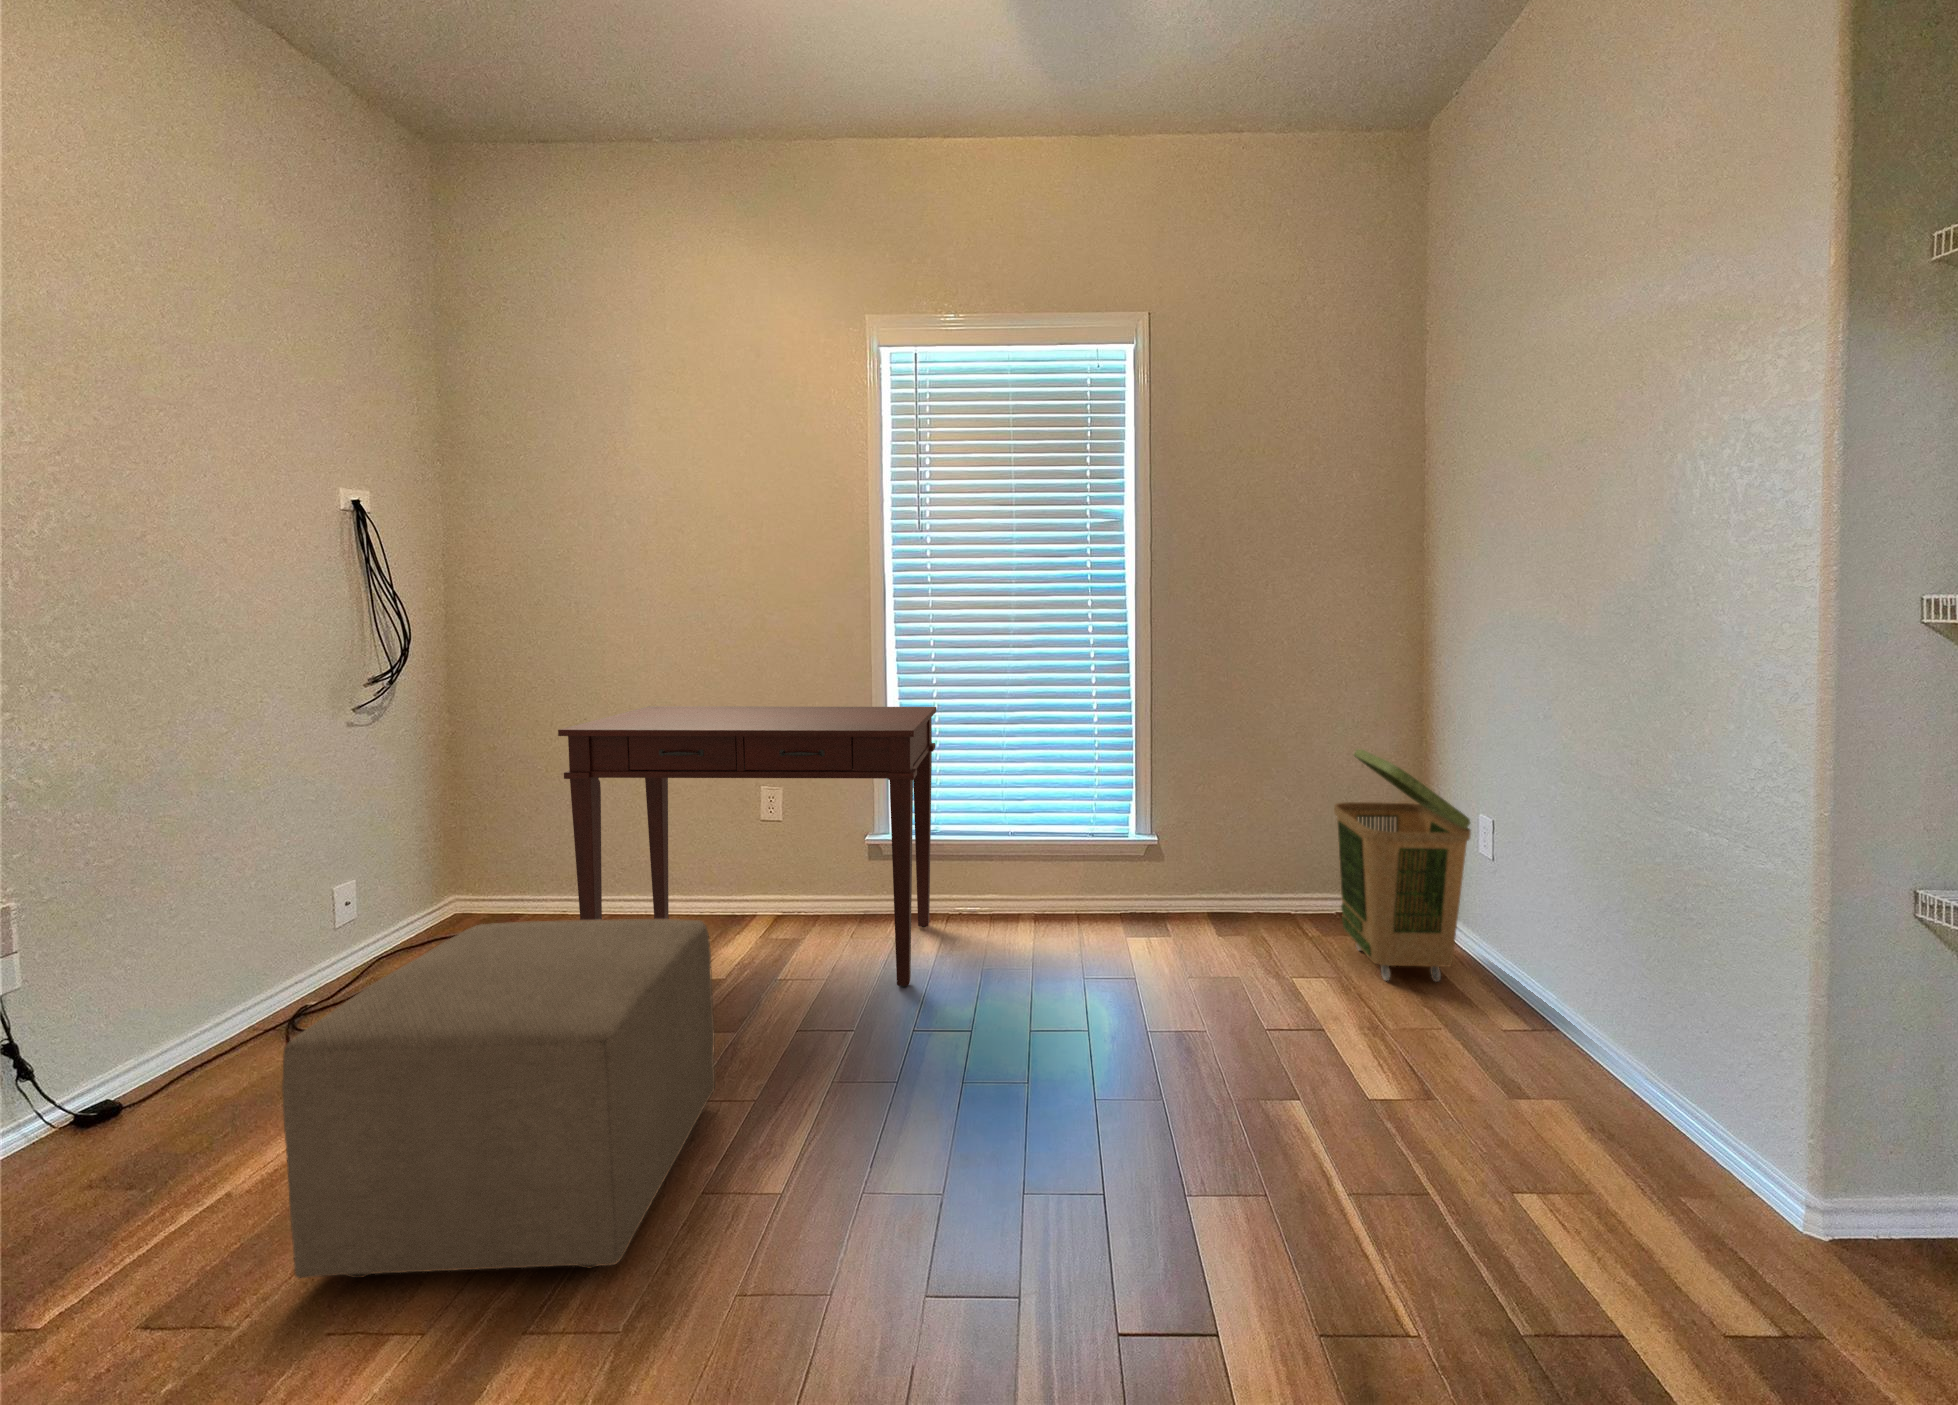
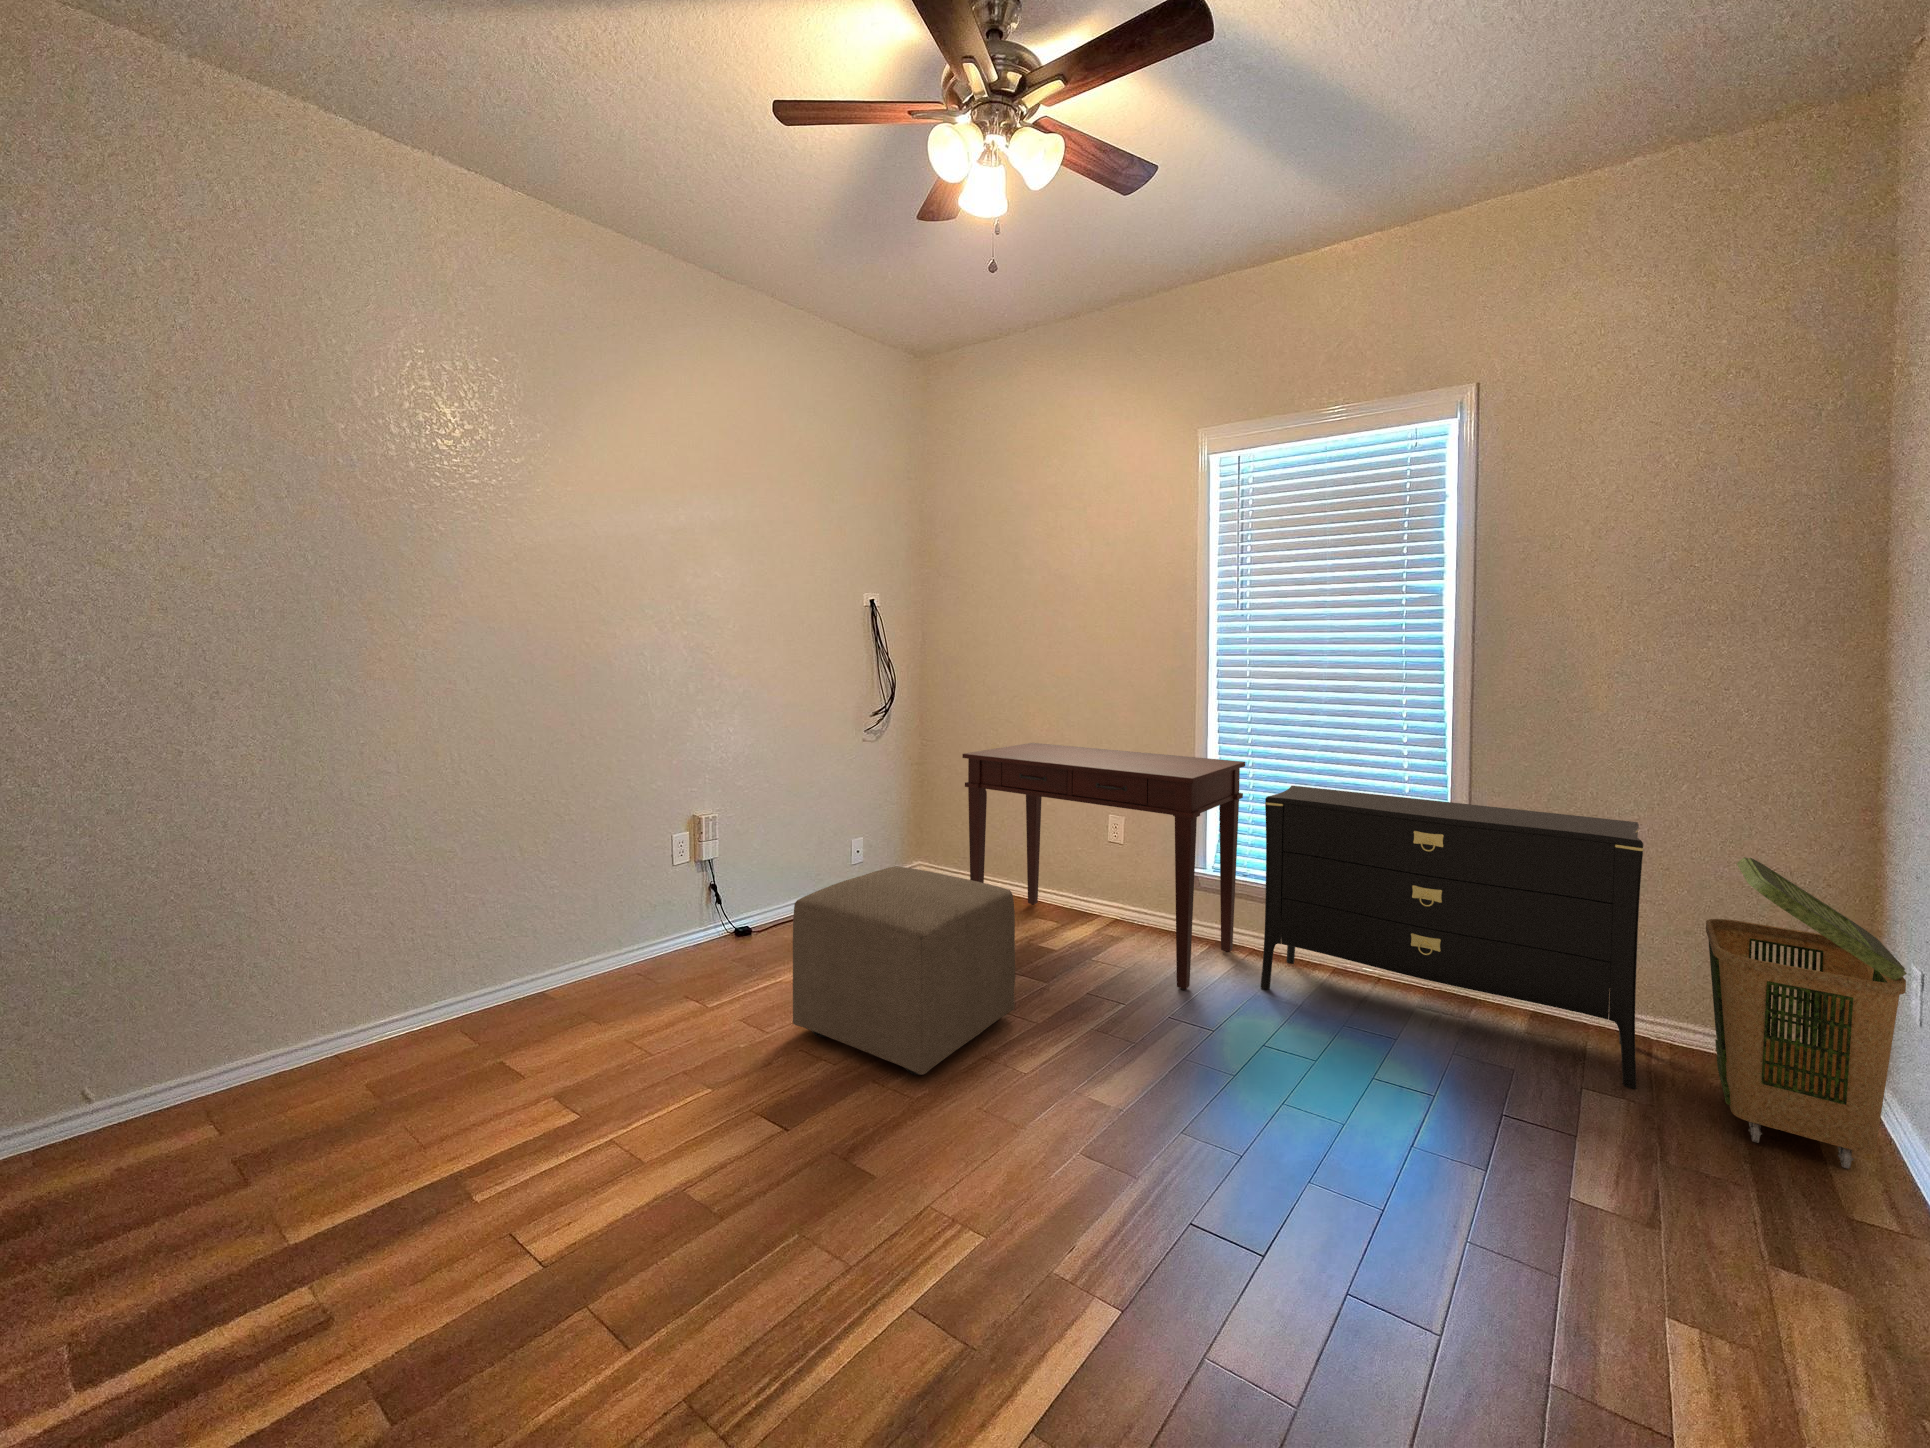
dresser: none [980,728,1304,963] -> present [1261,786,1643,1089]

